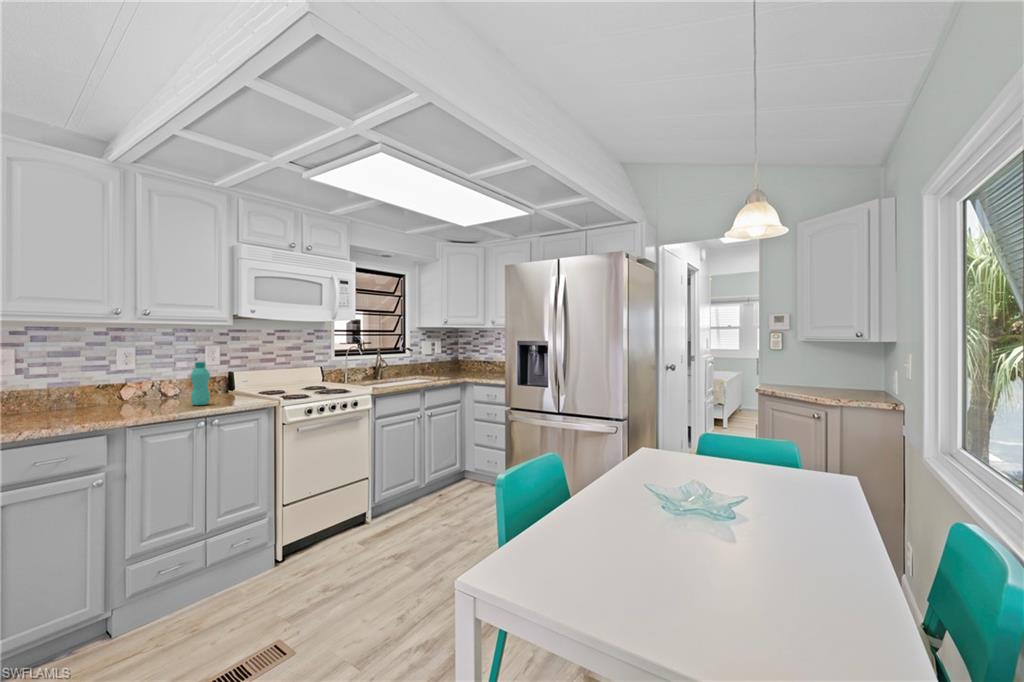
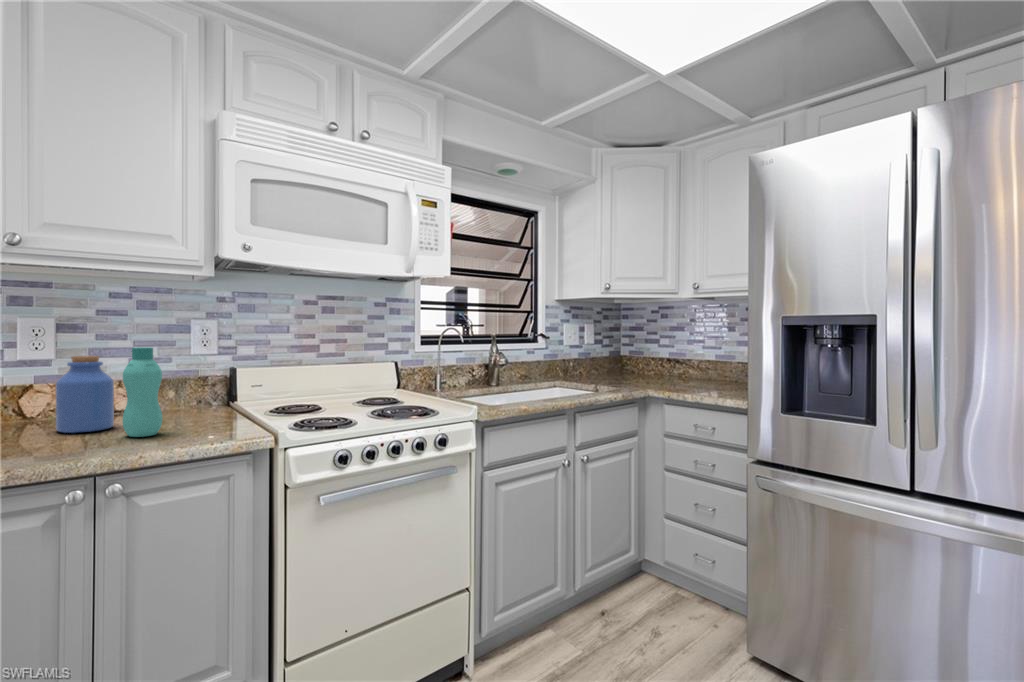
jar: none [150,367,179,405] -> present [56,356,114,433]

